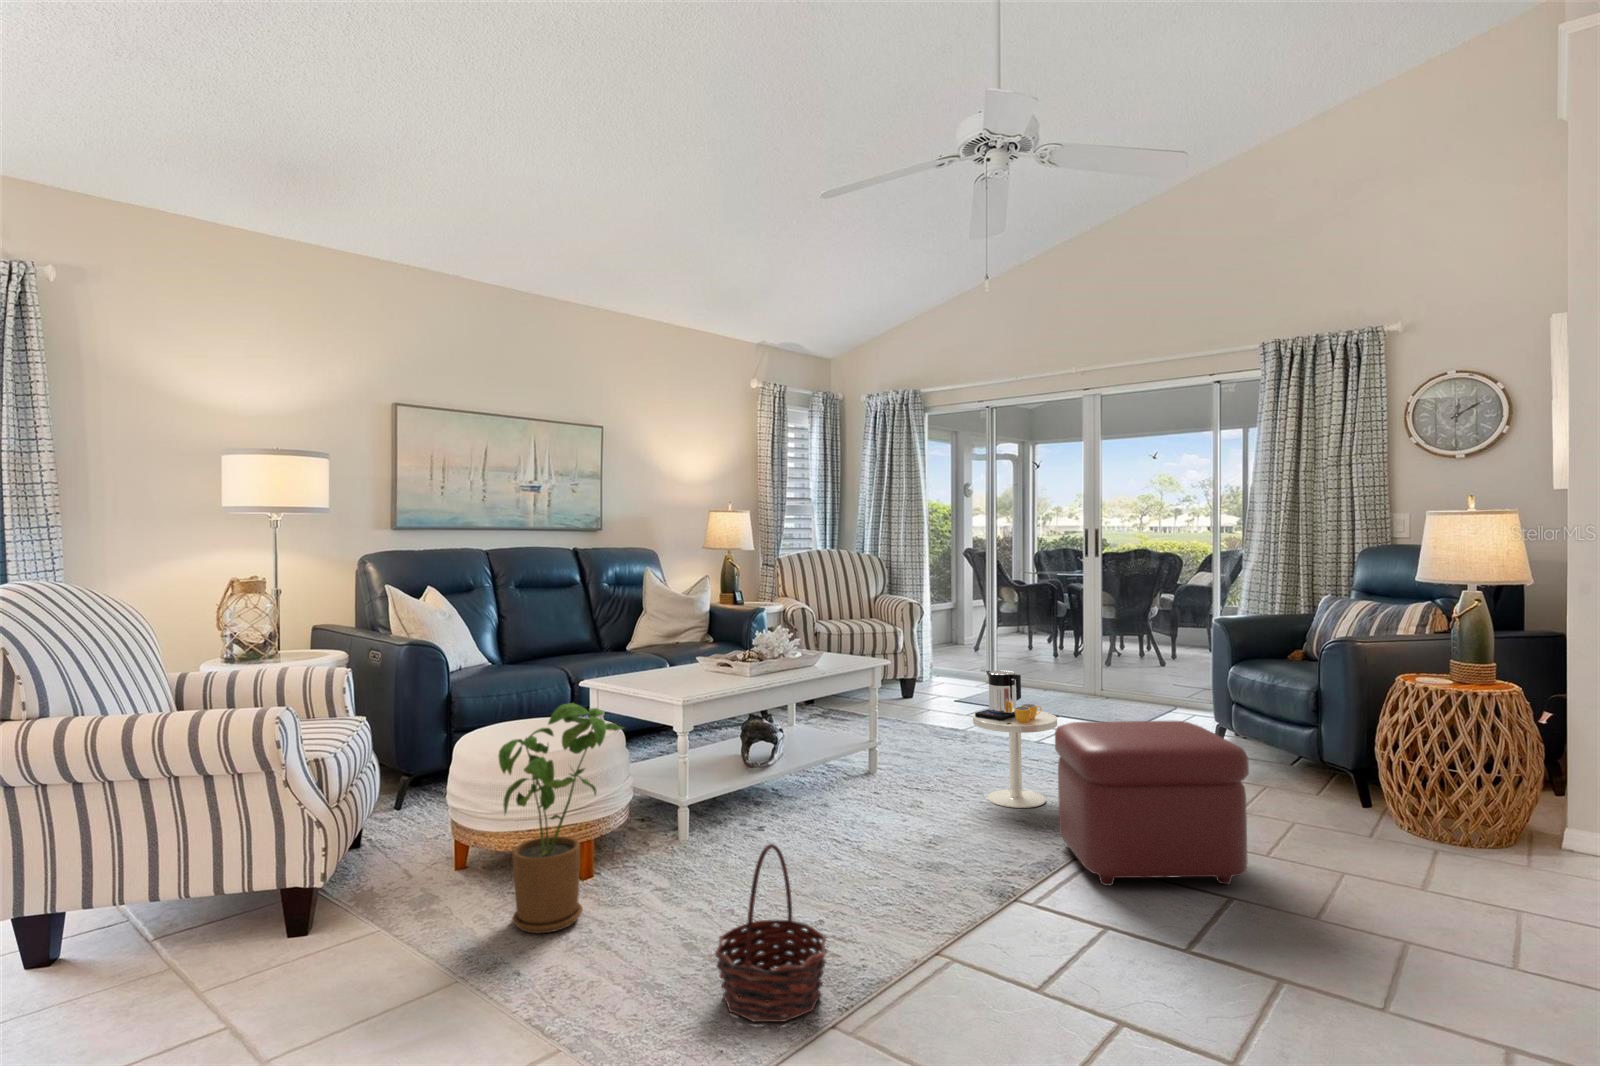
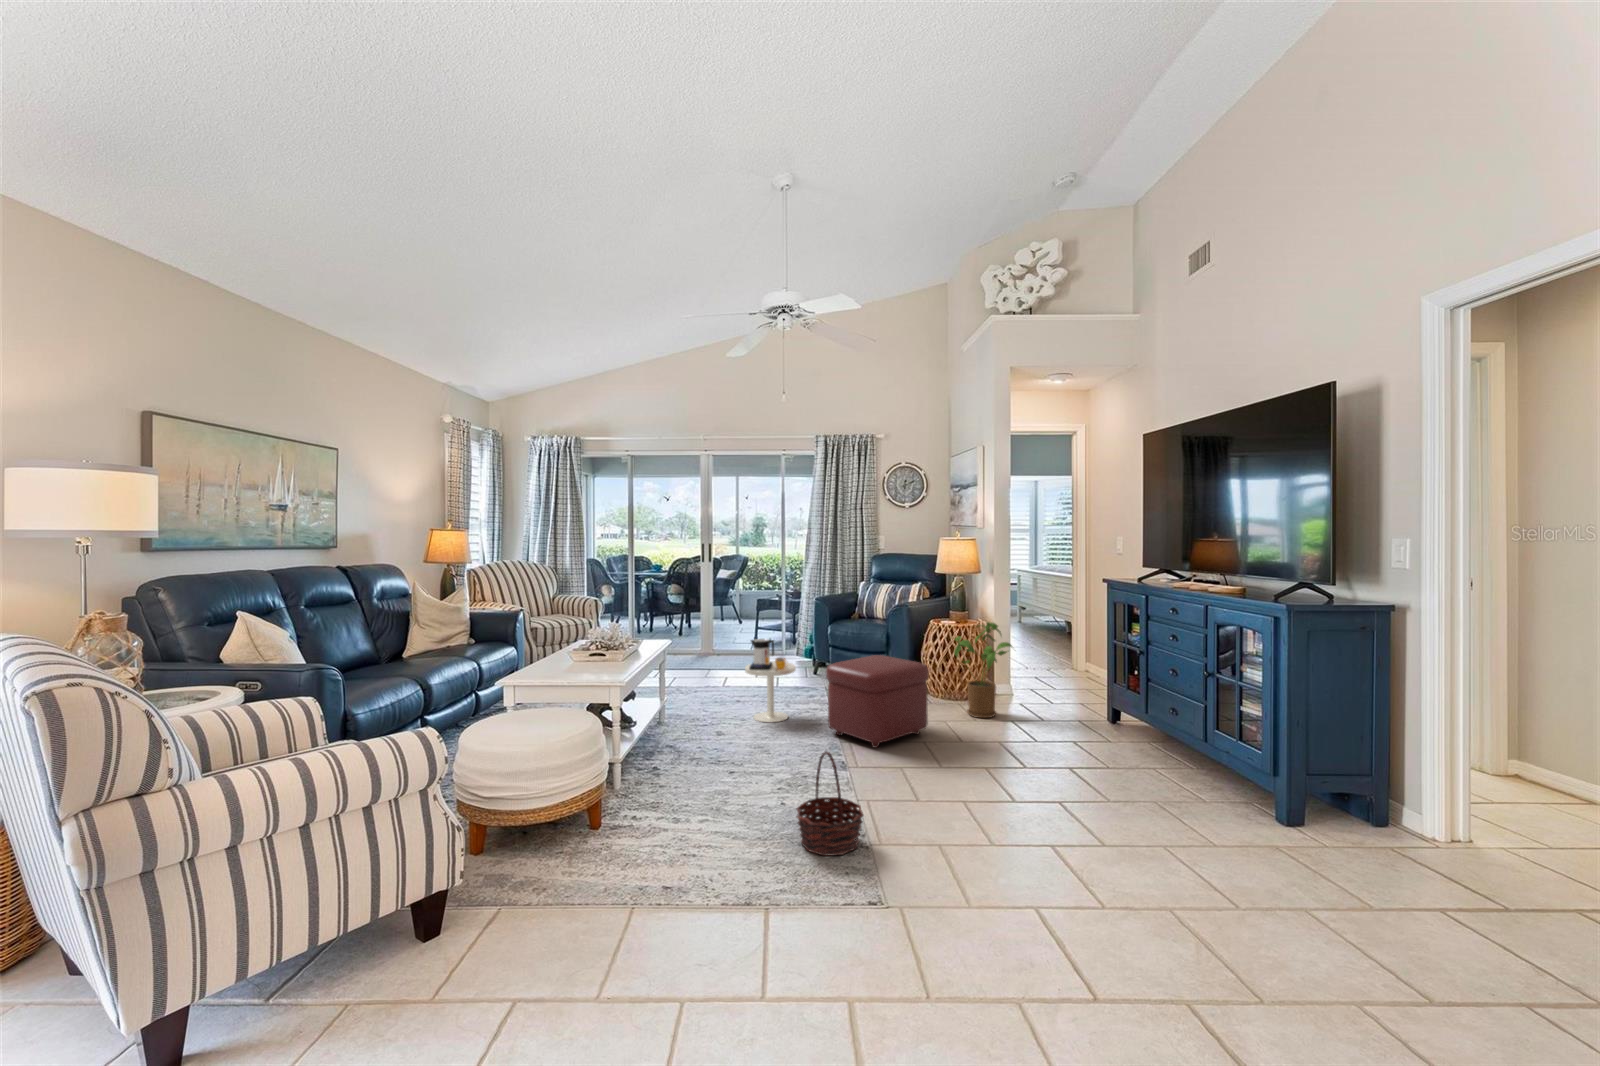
house plant: present [499,703,623,933] -> present [954,622,1012,718]

